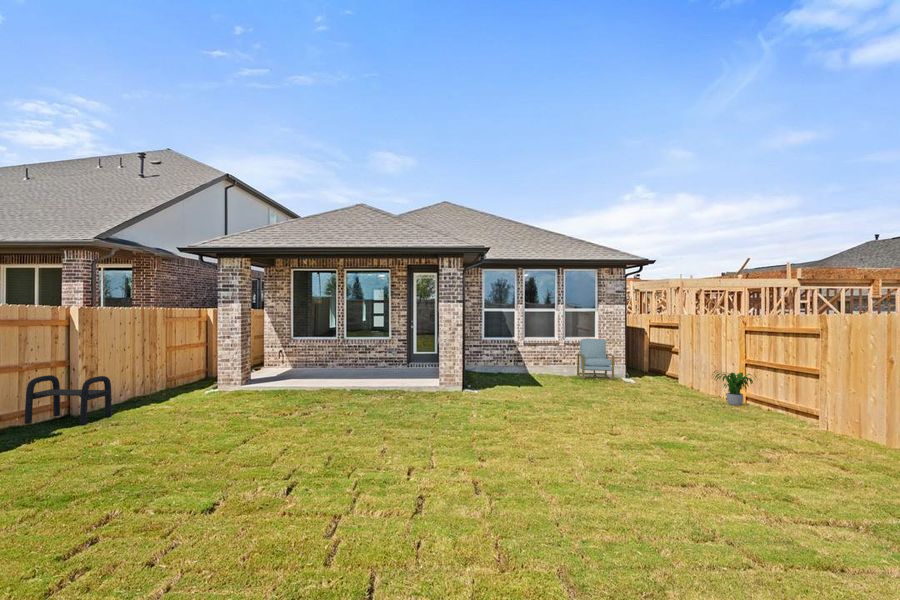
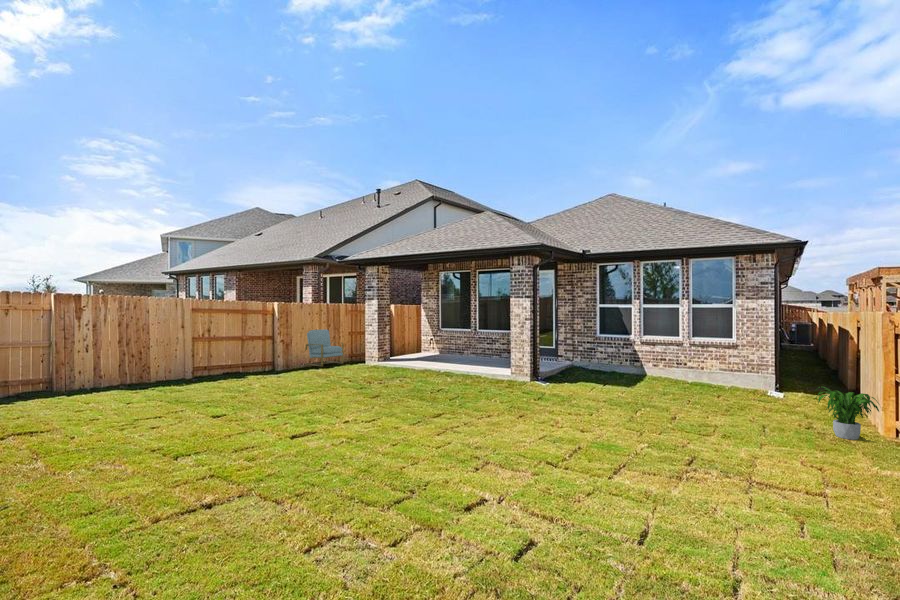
chair: present [577,339,614,380] -> present [305,329,343,366]
bench: present [24,375,112,425] -> none [242,344,281,374]

